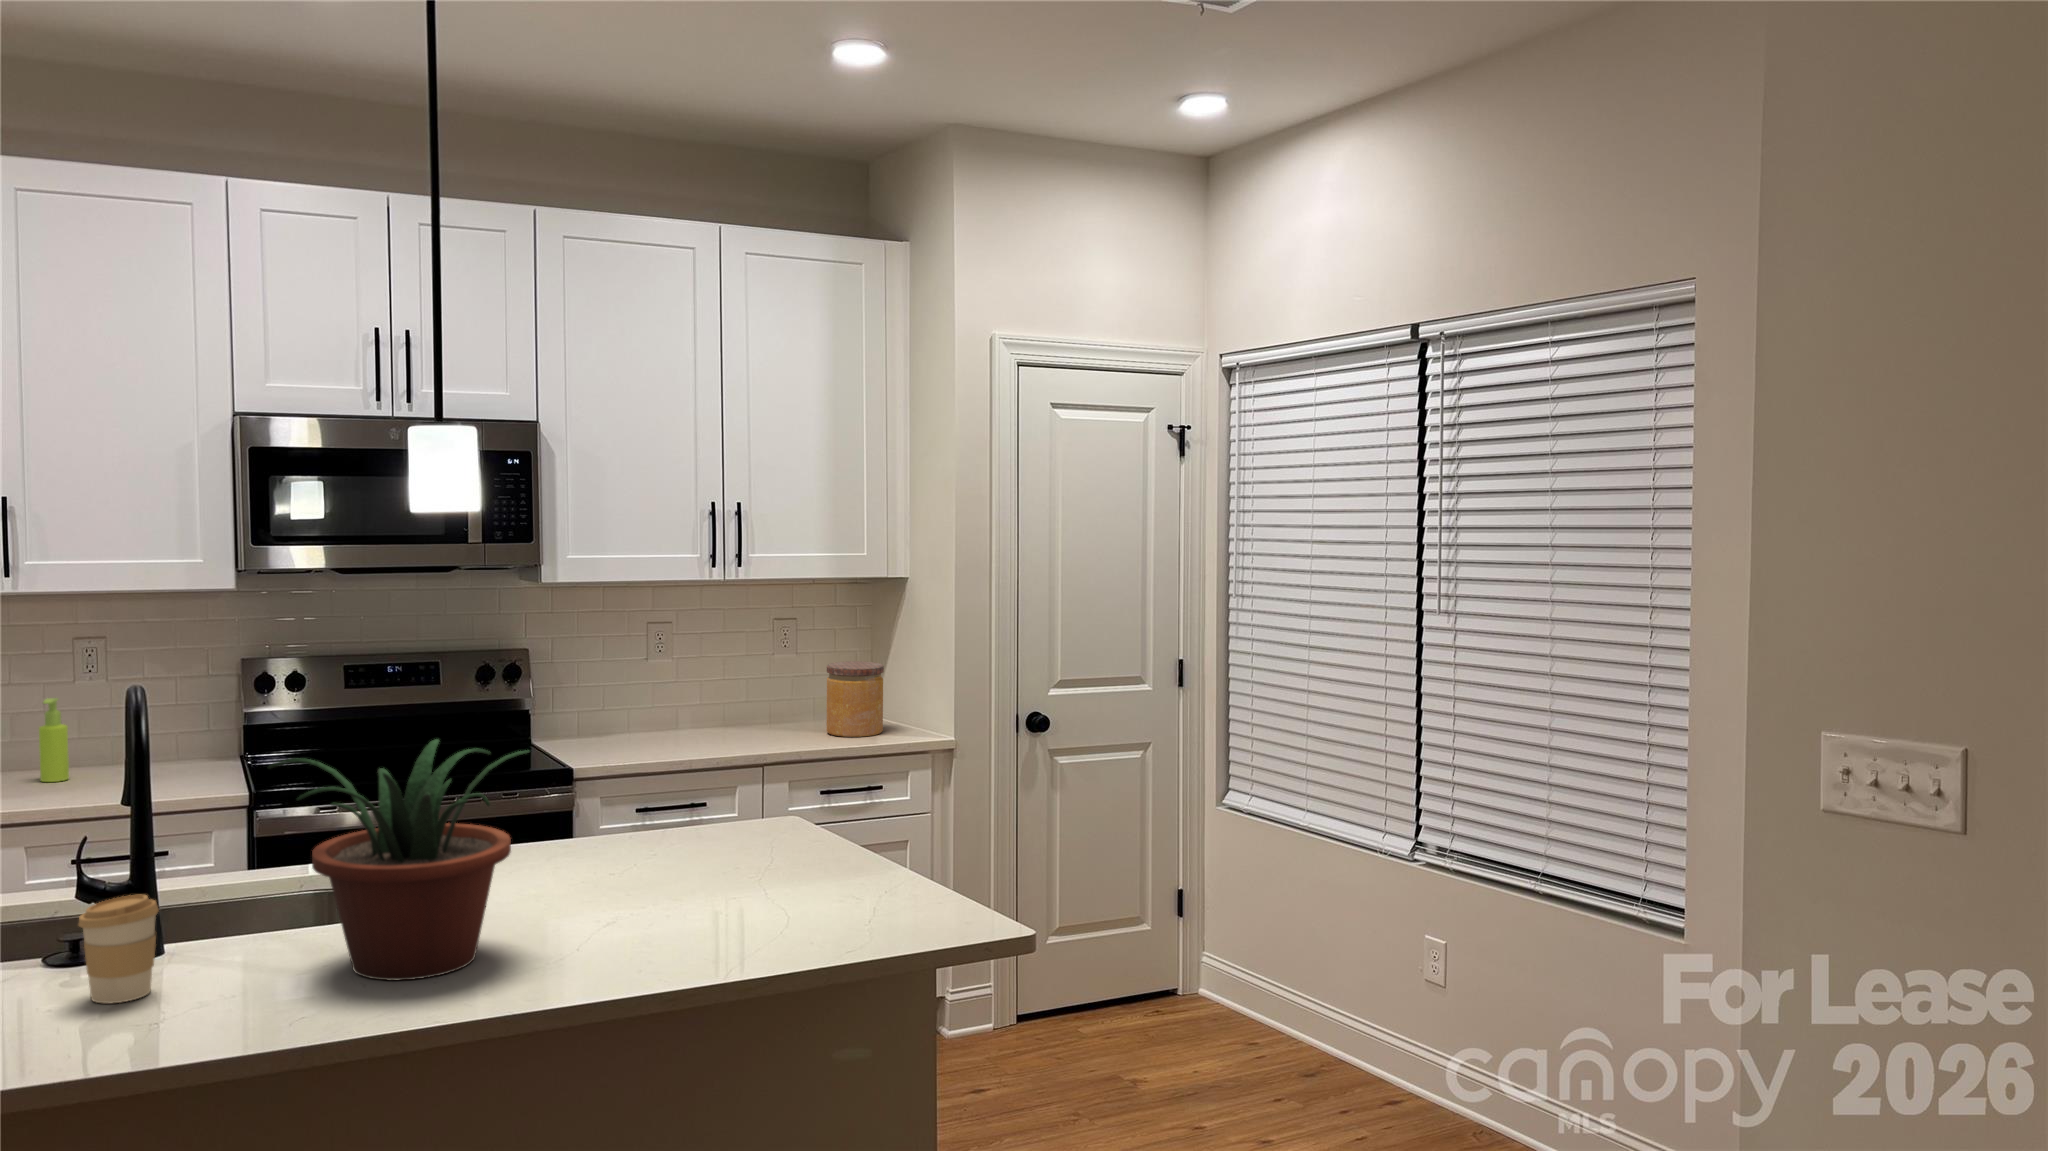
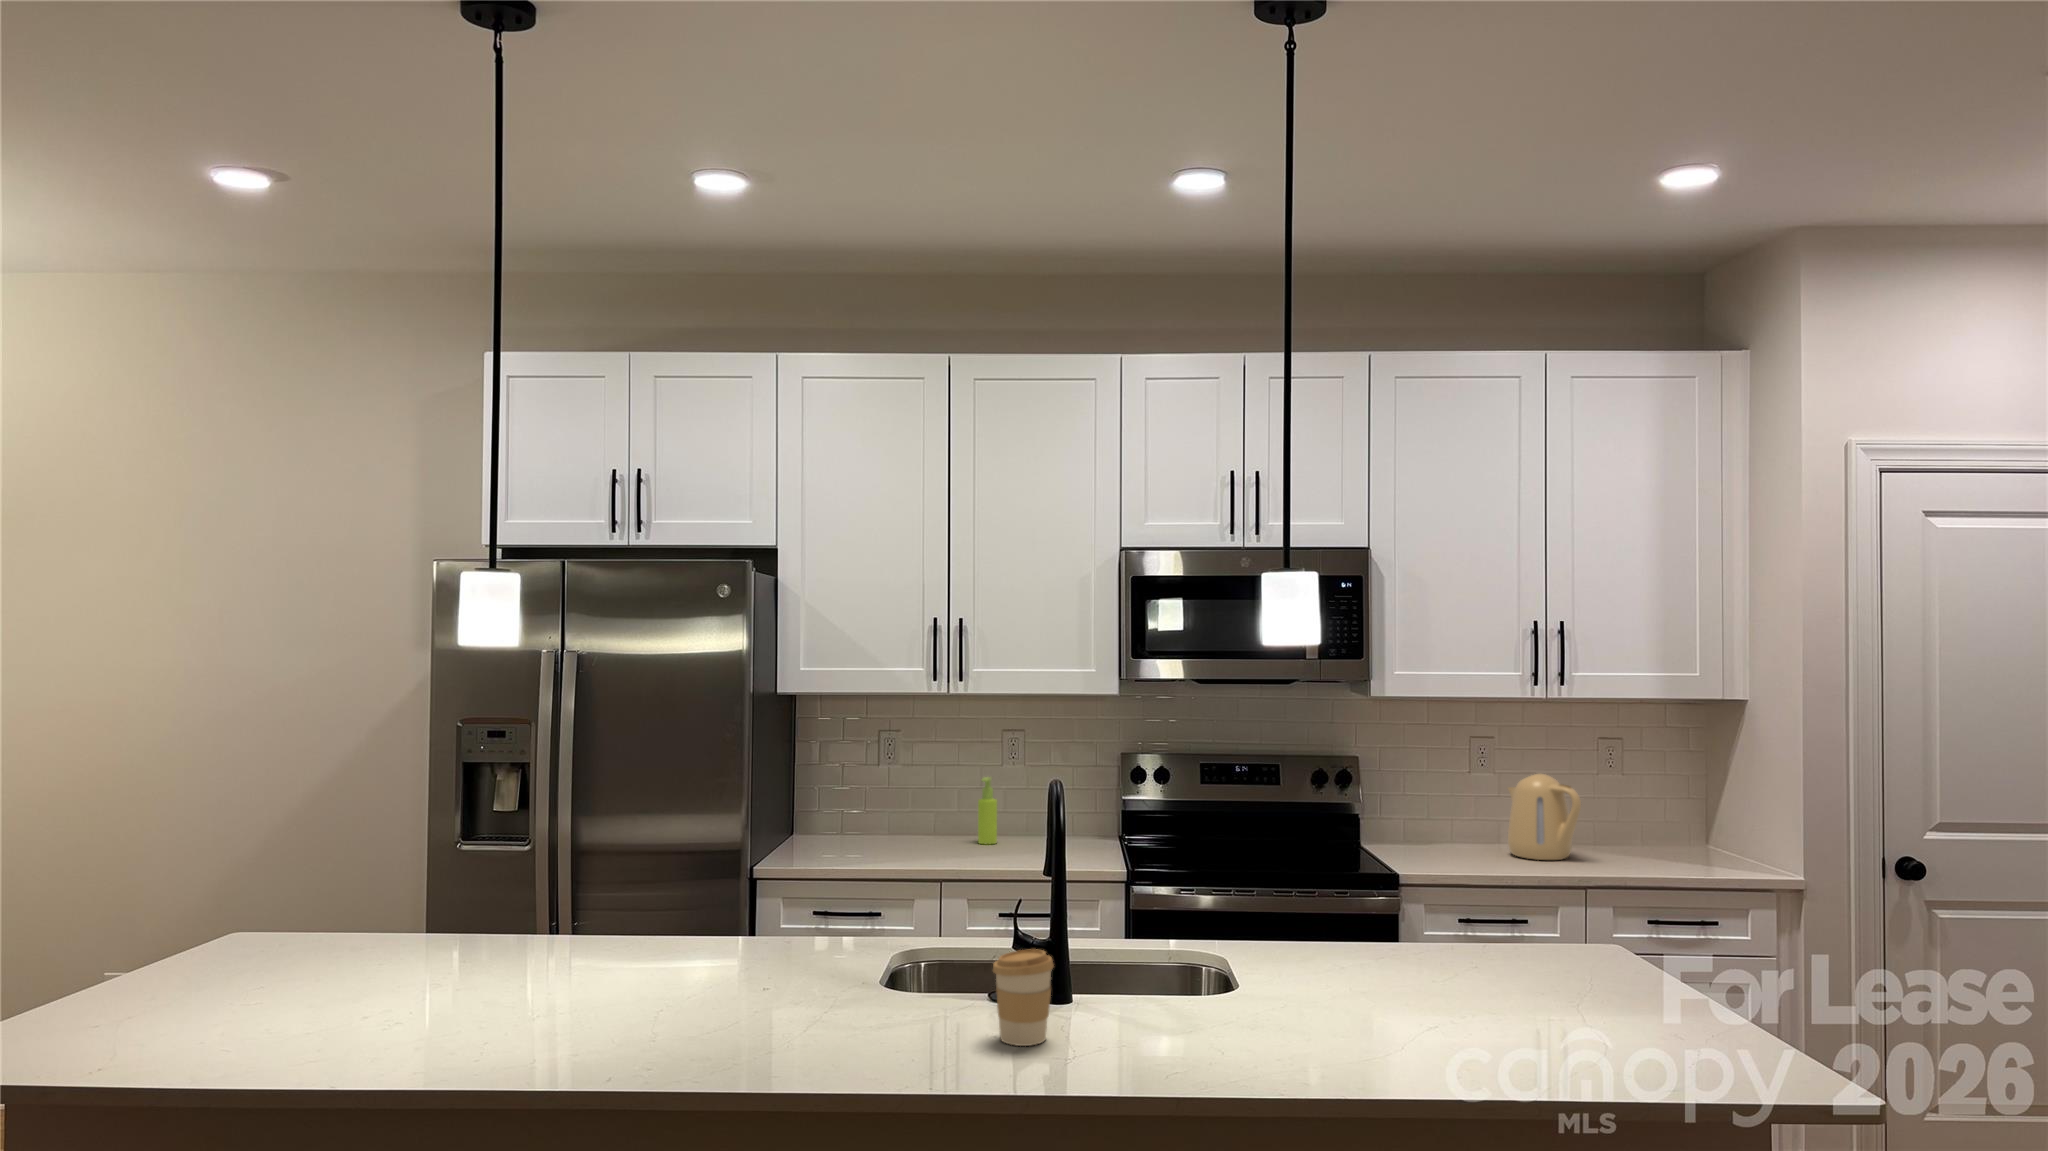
kettle: none [688,656,759,743] -> present [1508,774,1581,860]
jar: present [827,661,884,737] -> none [1654,787,1720,867]
potted plant: present [269,739,529,980] -> none [1143,832,1380,1068]

